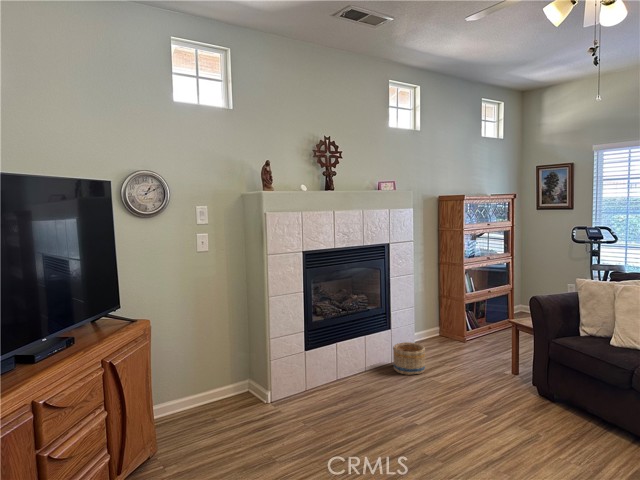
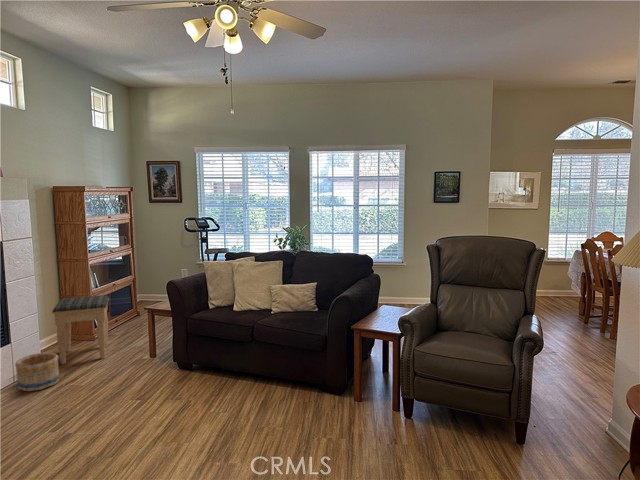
footstool: none [426,298,478,362] -> present [52,295,109,364]

